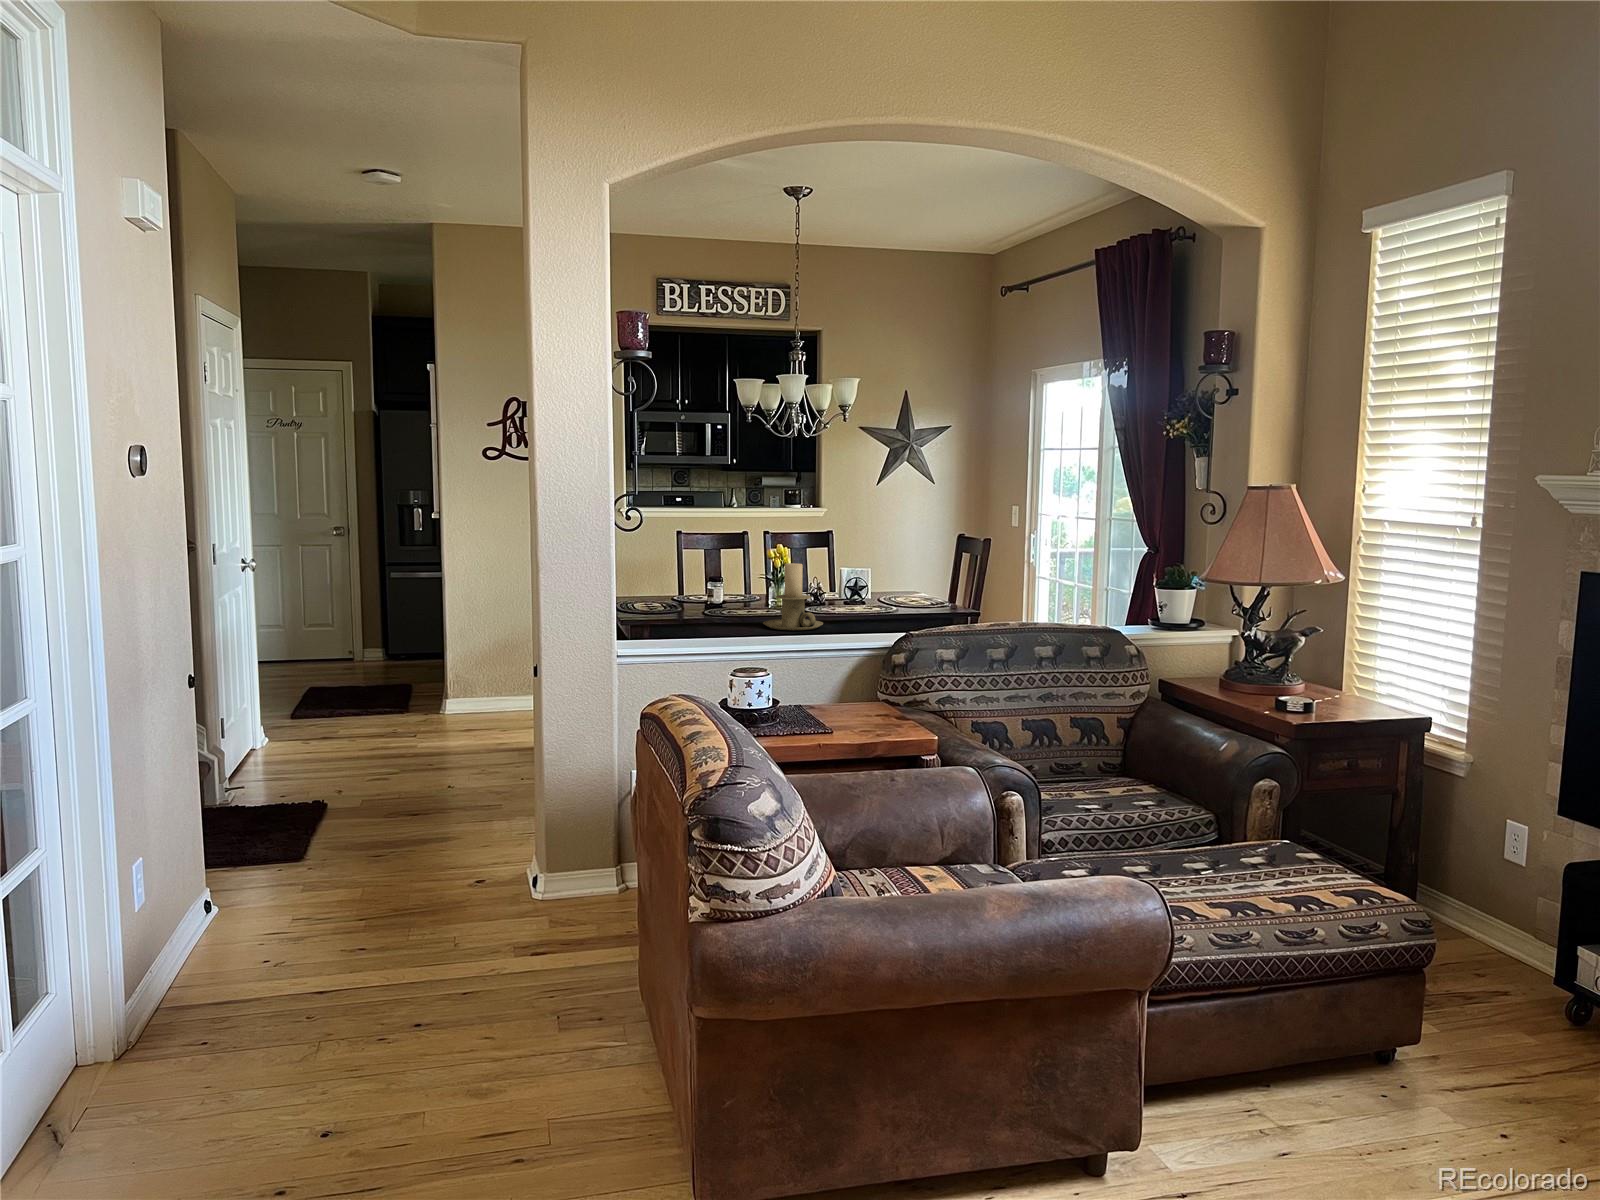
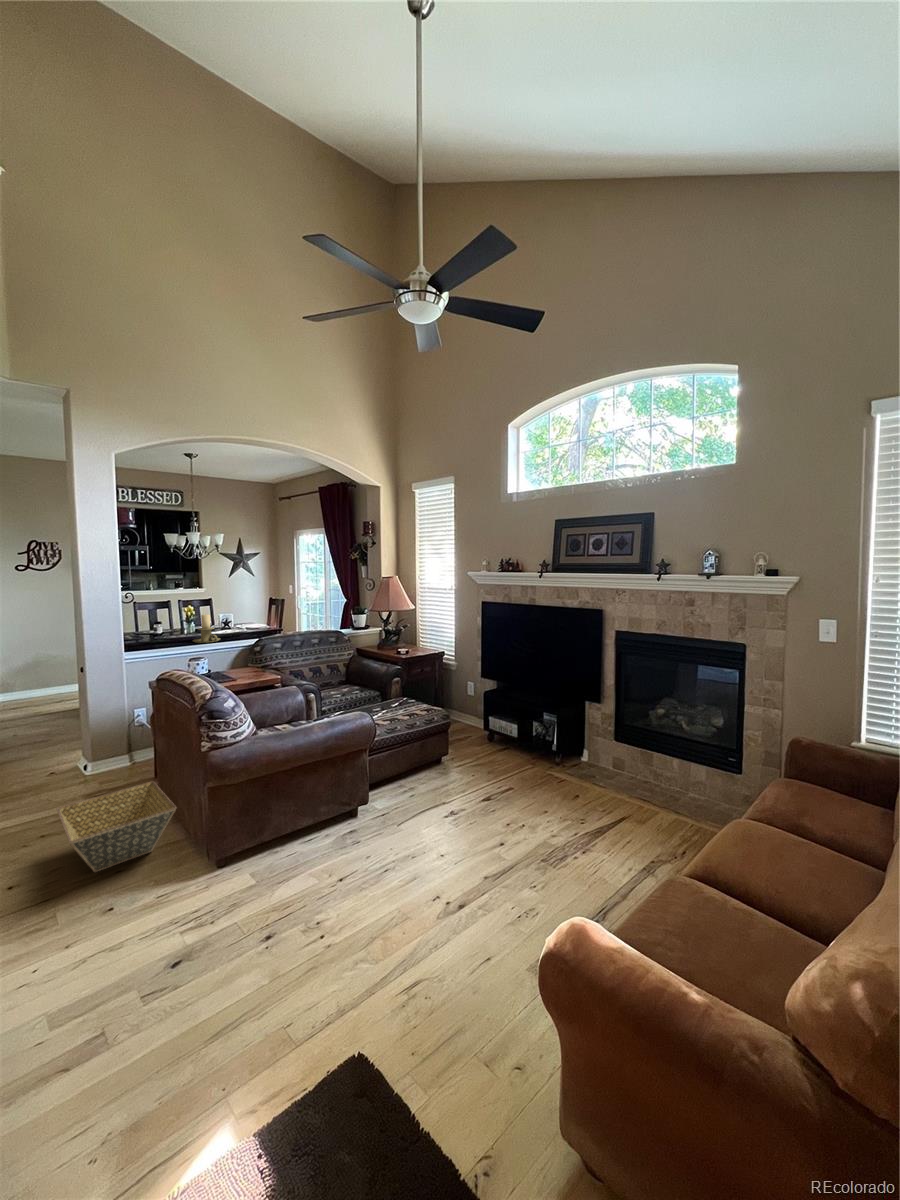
basket: none [427,948,650,1139] -> present [57,781,176,872]

